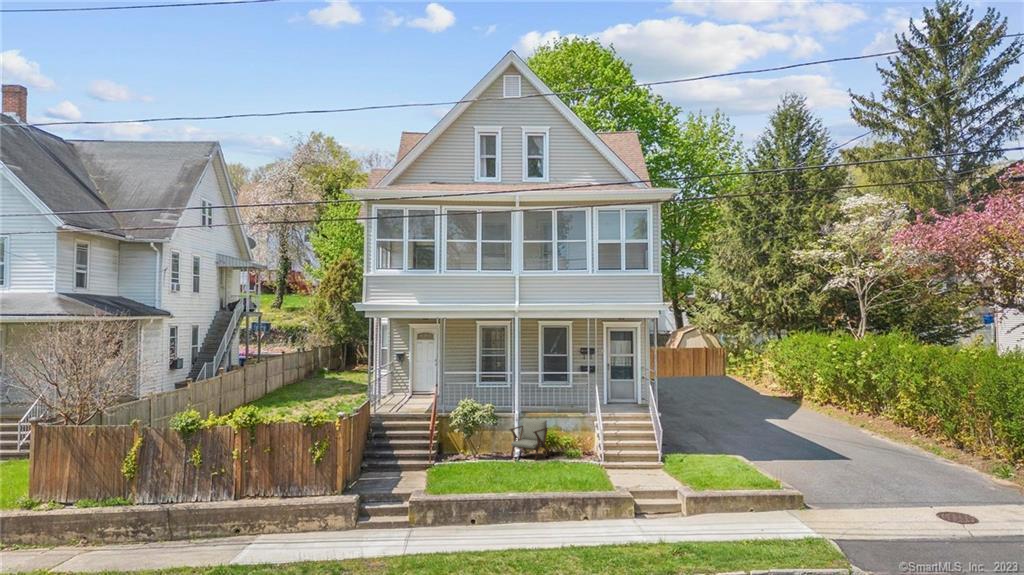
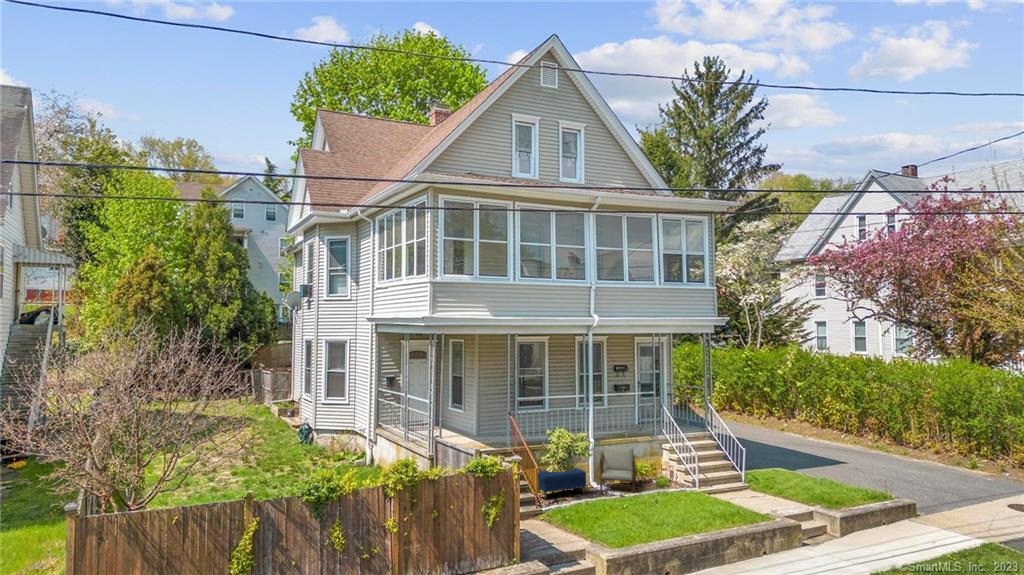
bench: none [455,435,497,459] -> present [538,467,586,499]

